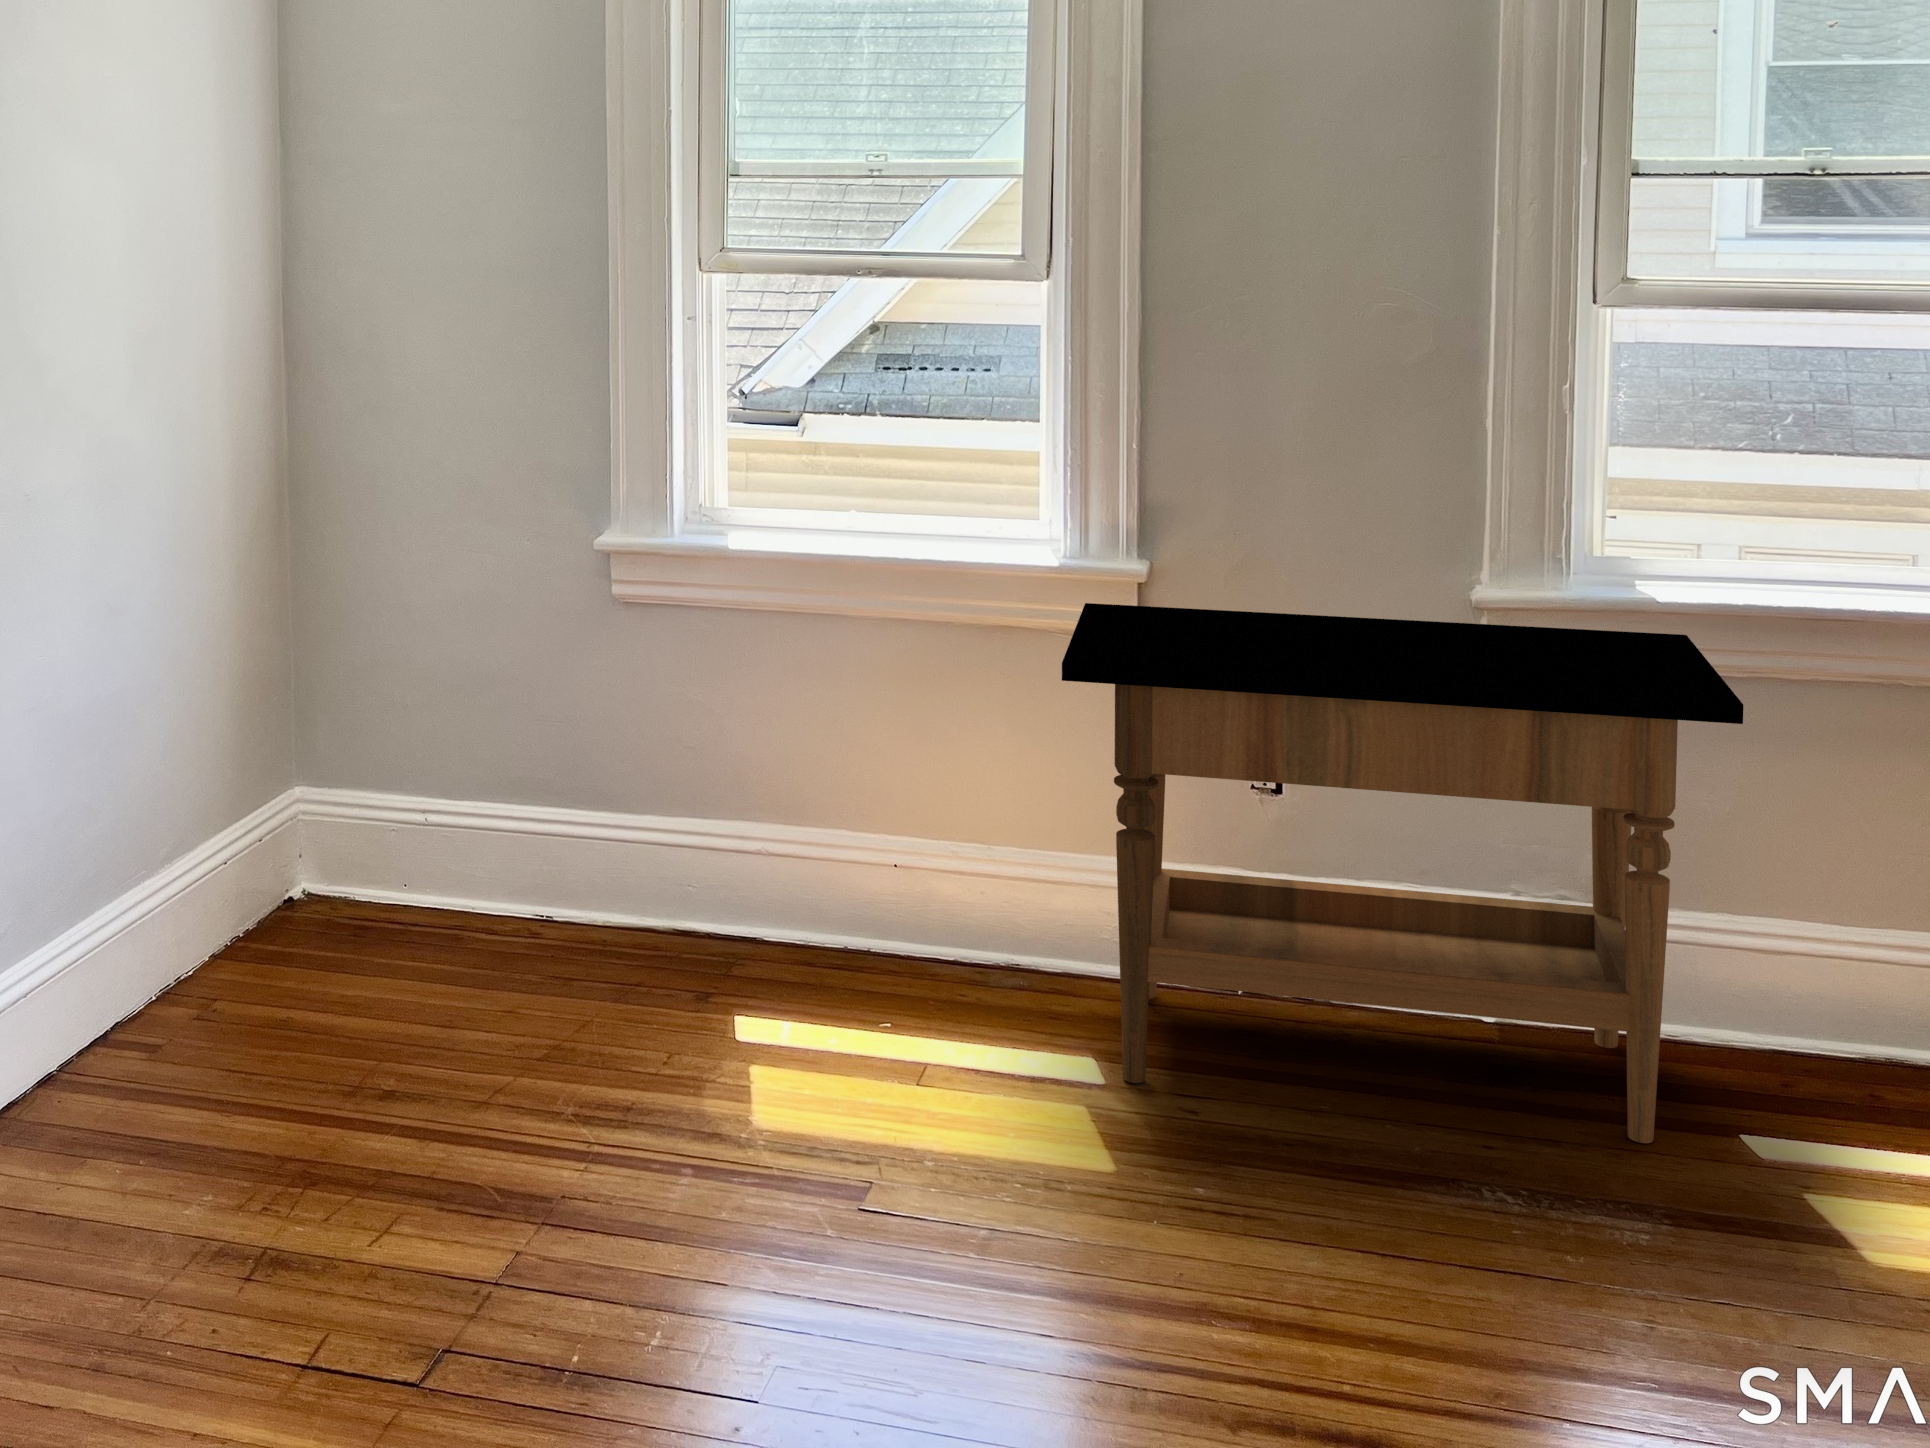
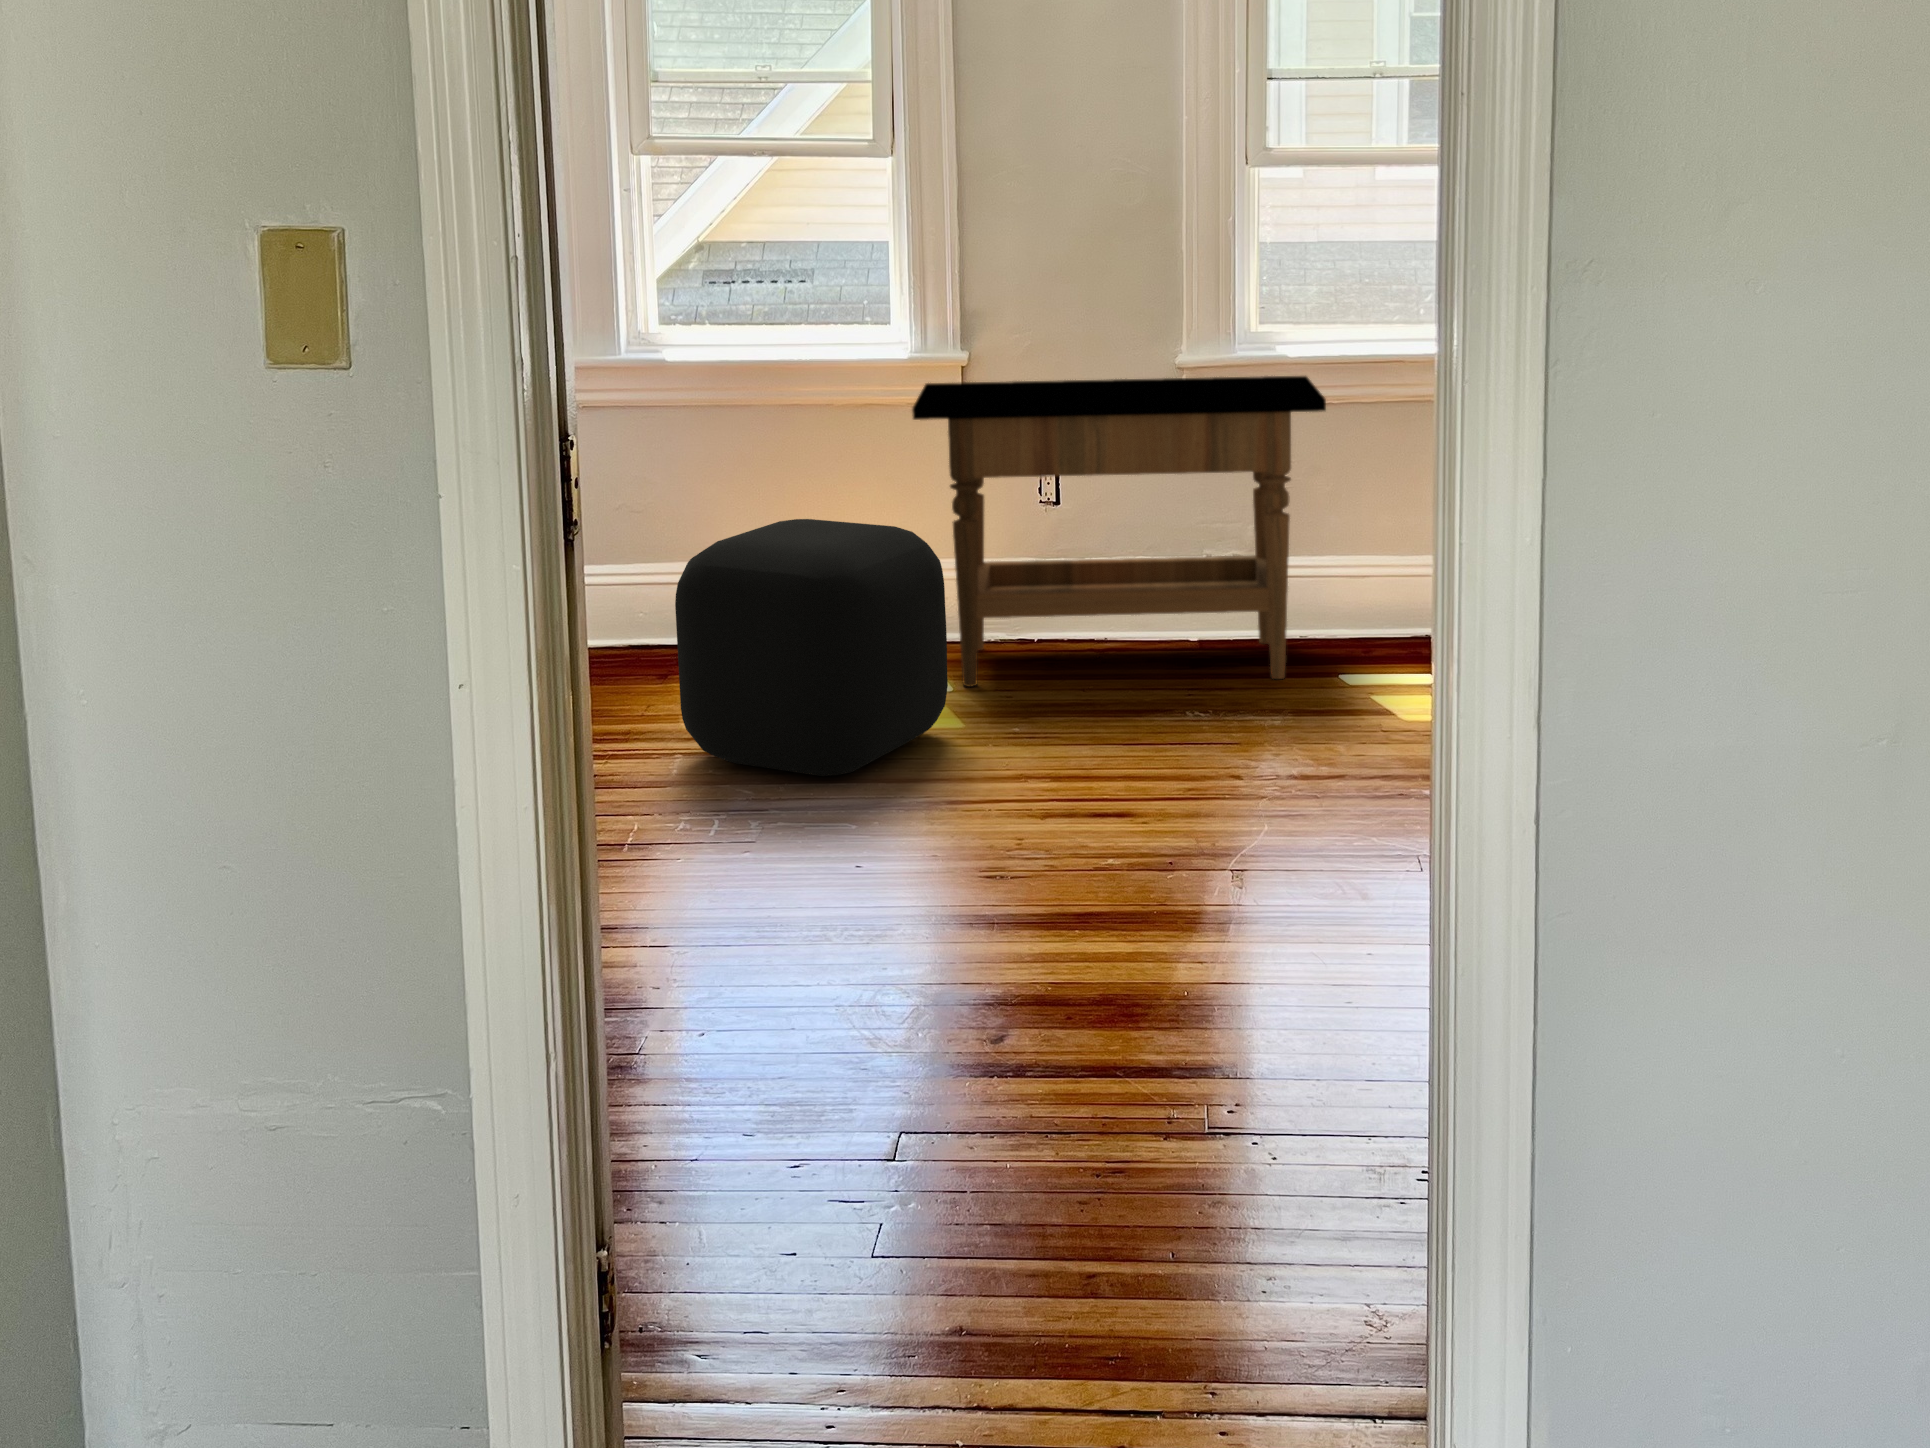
ottoman: none [689,831,1099,1281] -> present [675,519,948,776]

